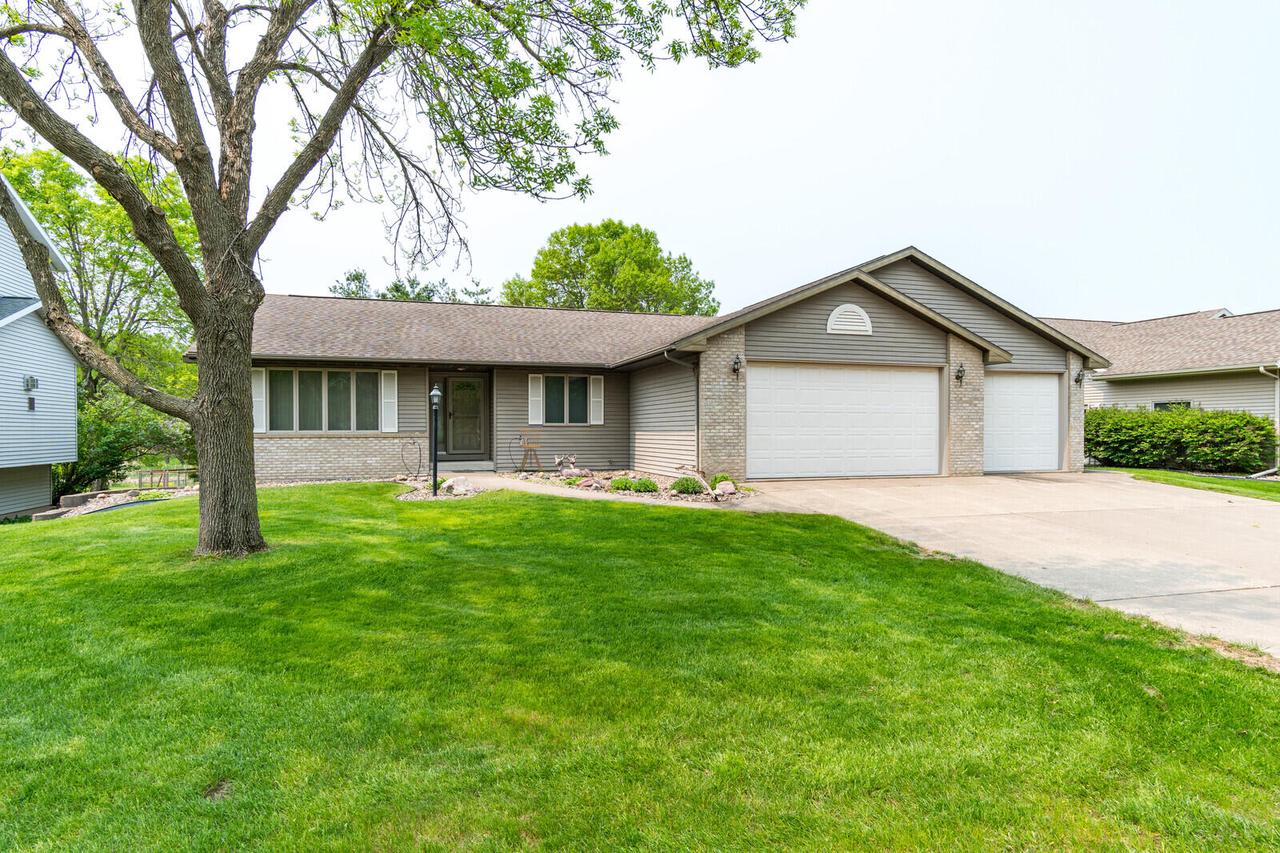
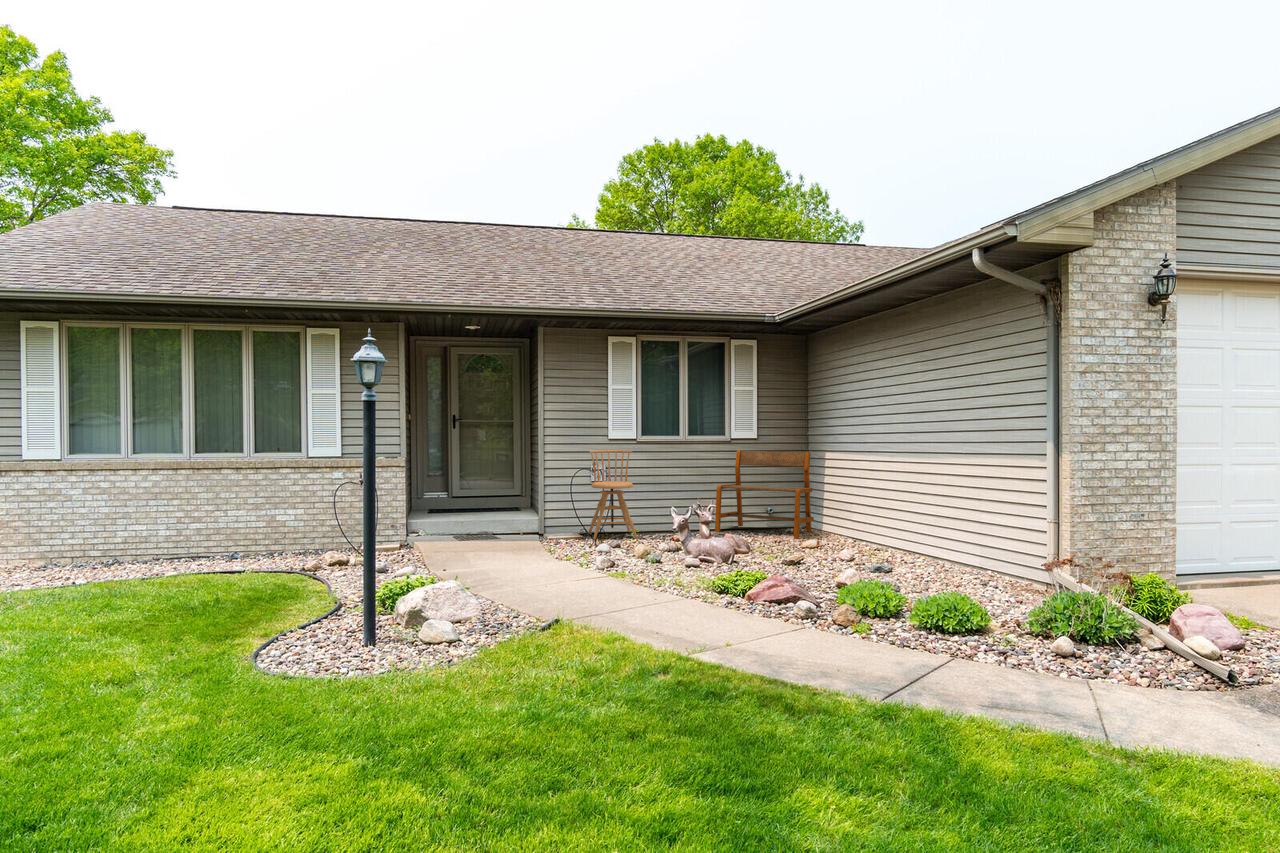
bench: none [581,430,628,471] -> present [715,450,814,539]

